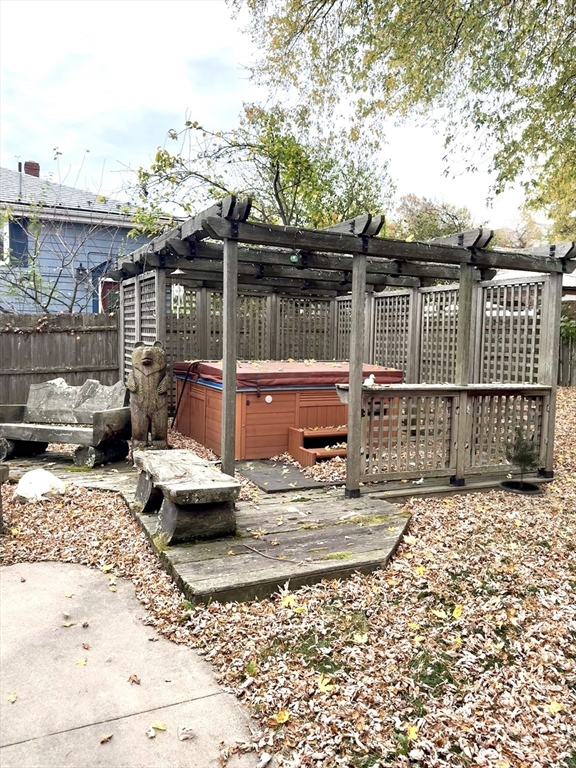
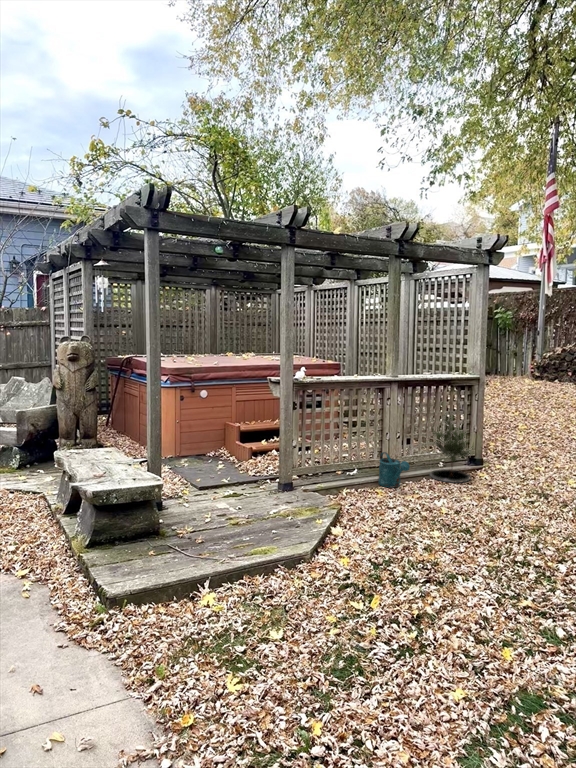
watering can: none [446,461,480,497] -> present [378,452,410,487]

